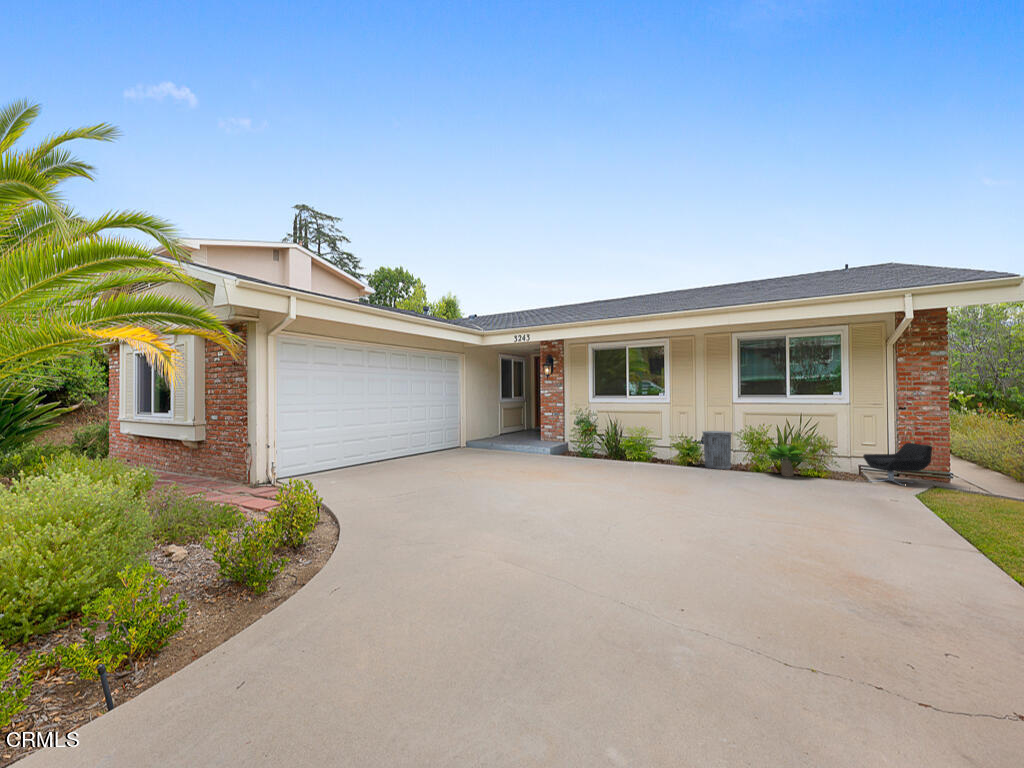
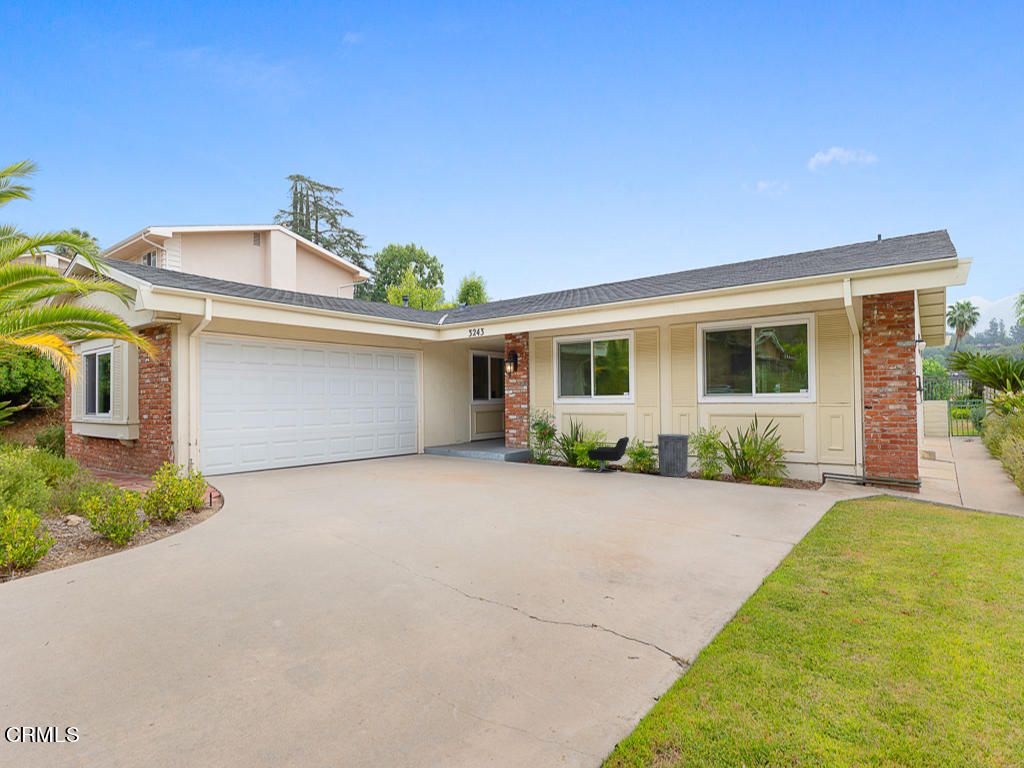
lounge chair: present [863,443,932,485] -> present [588,437,629,472]
potted plant: present [768,445,806,477] -> none [712,447,760,485]

